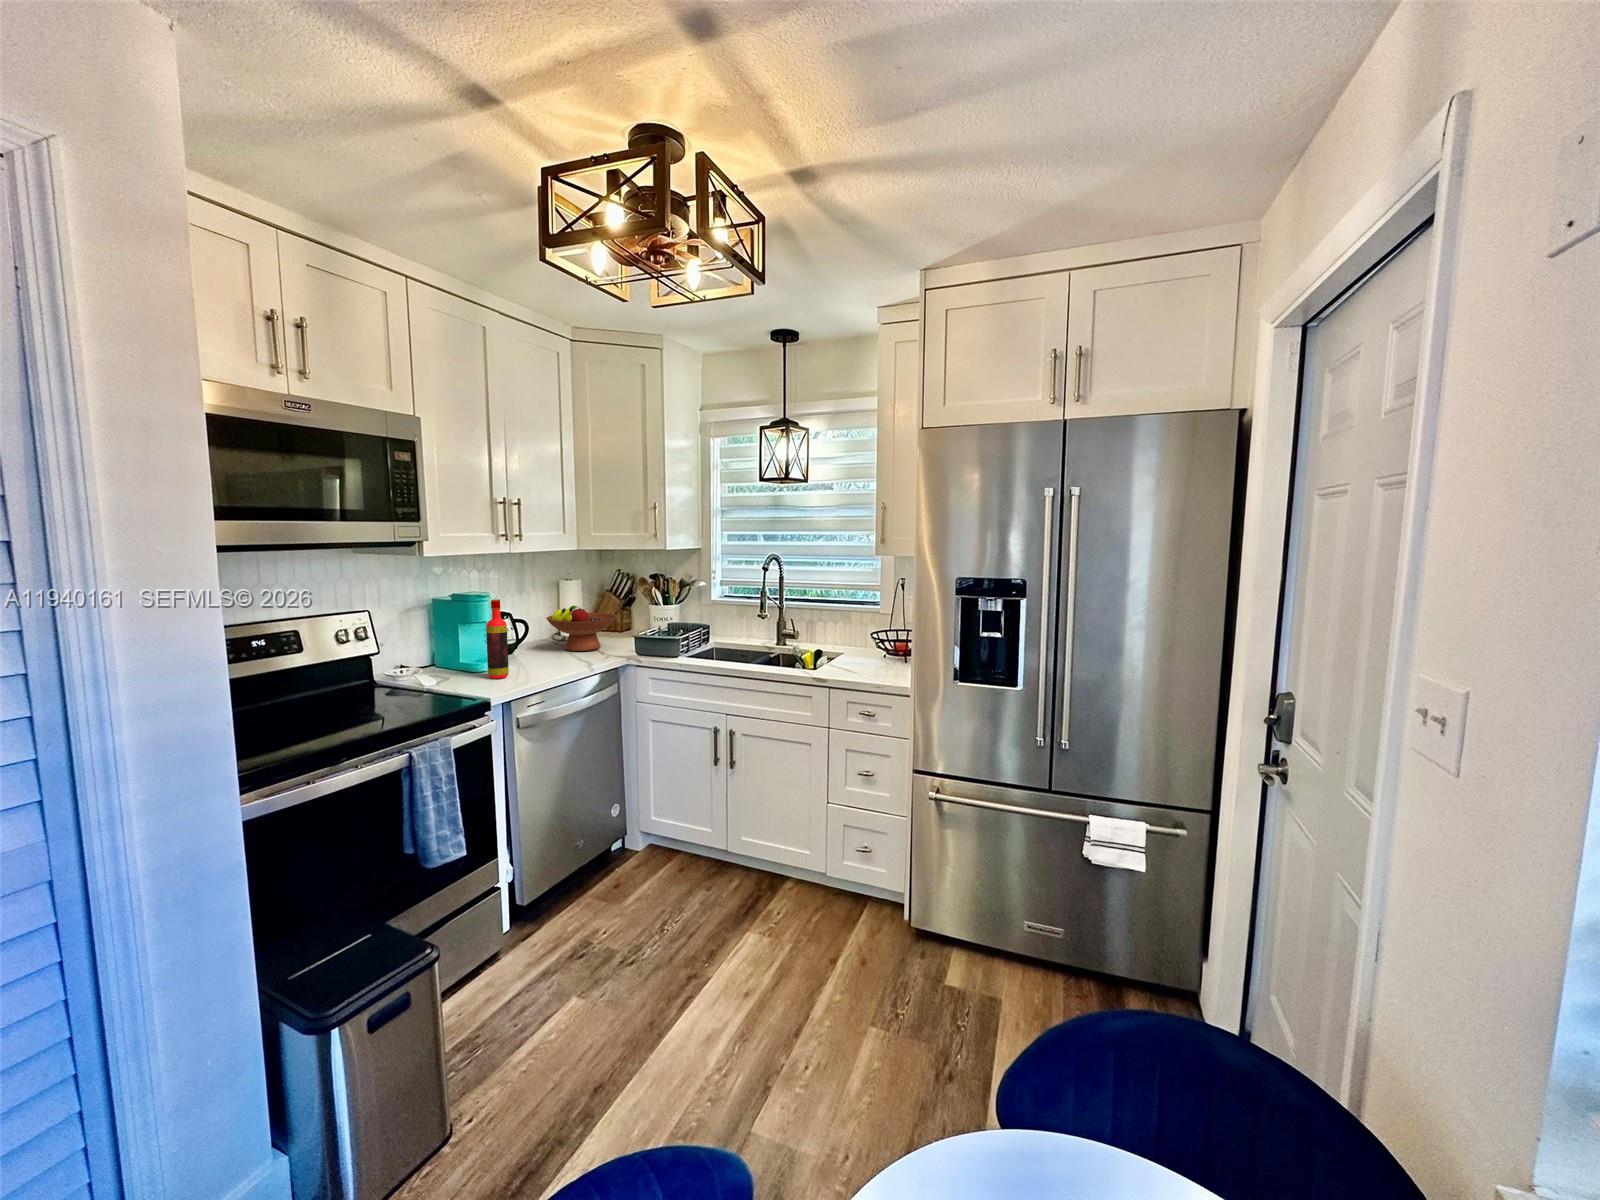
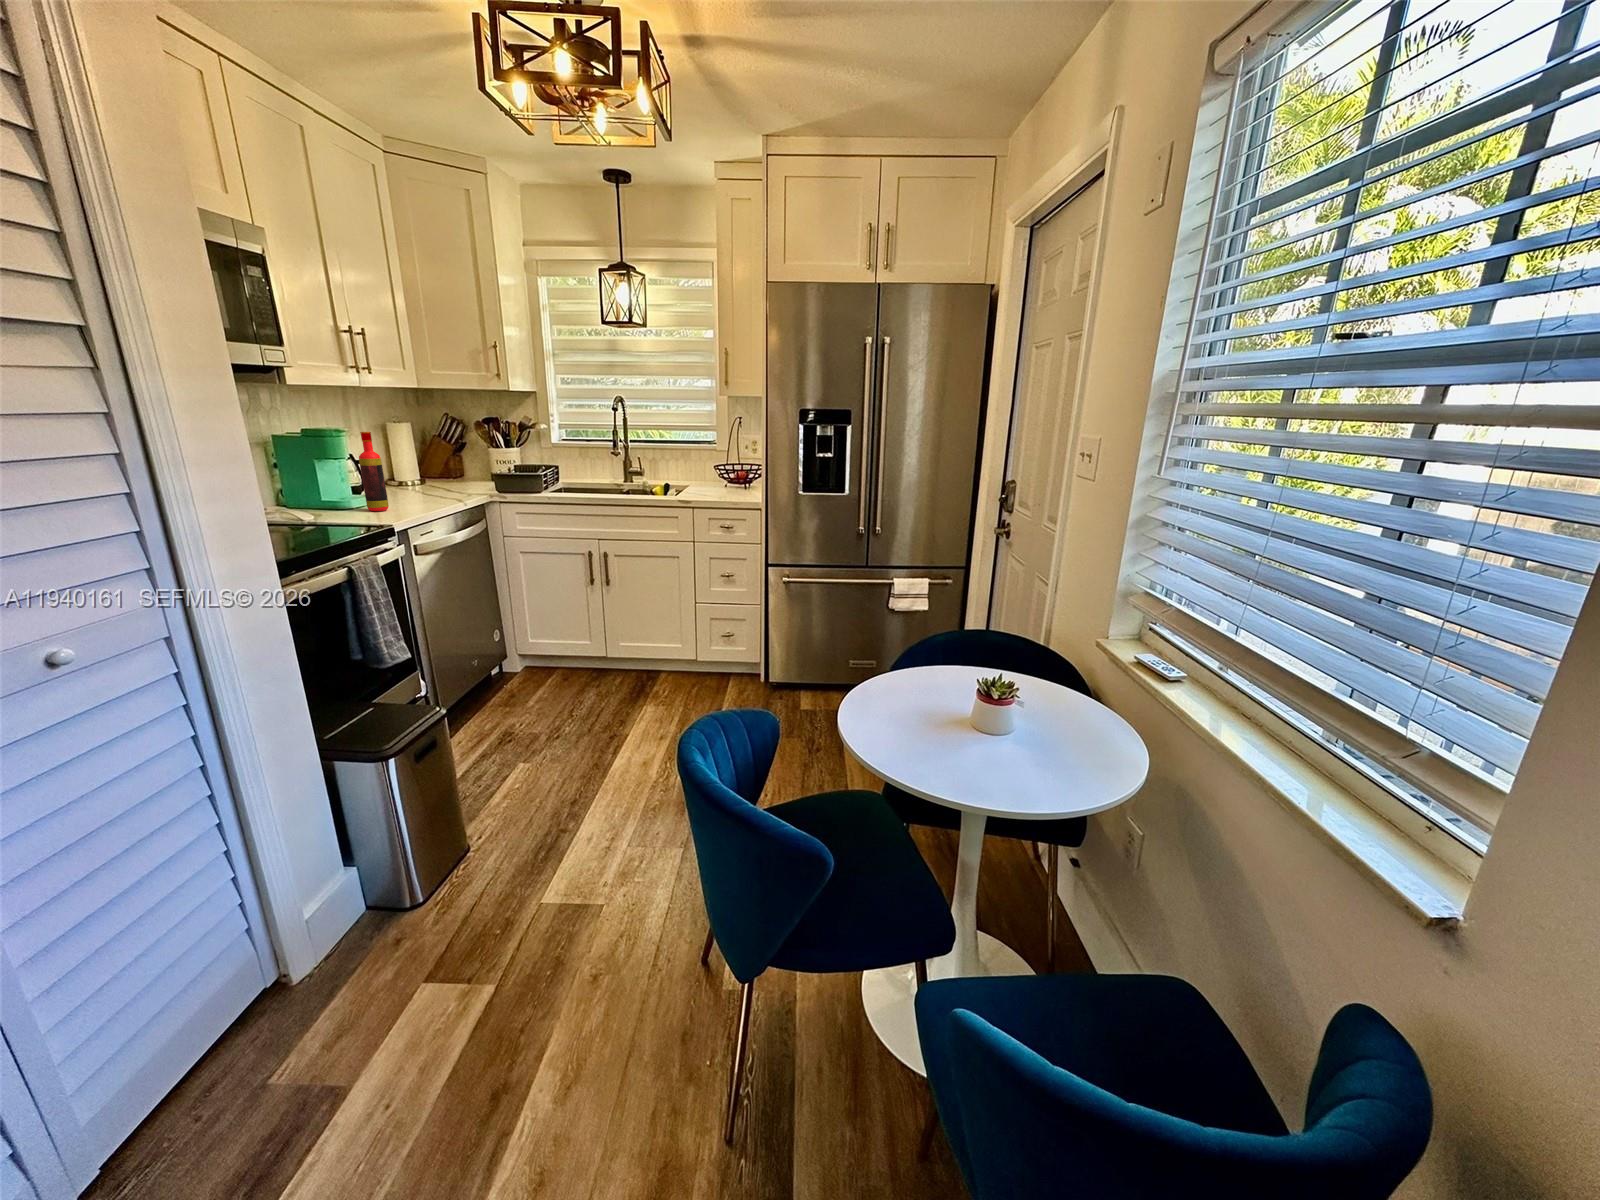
fruit bowl: present [546,606,617,651] -> none [391,446,468,491]

